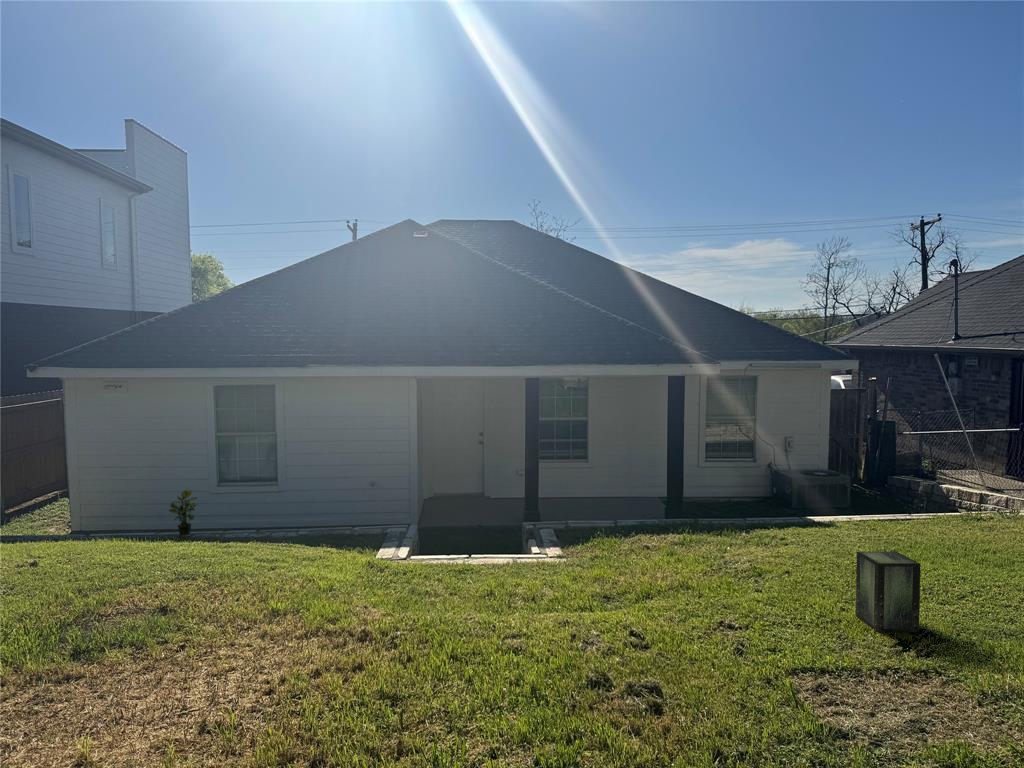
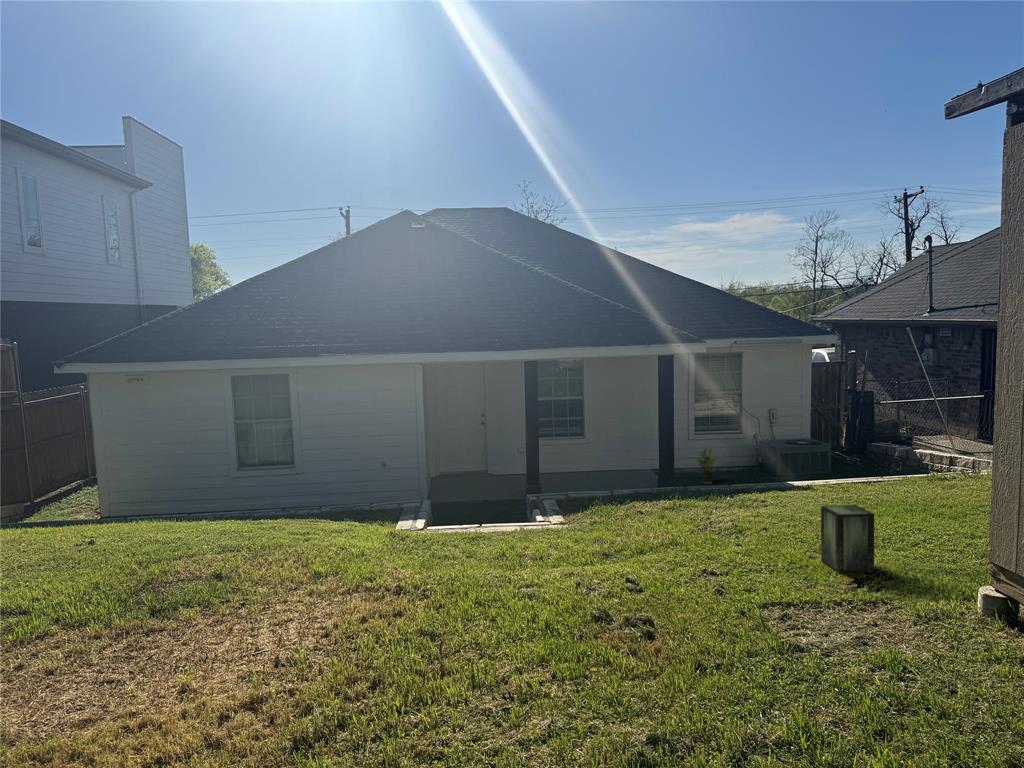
potted plant: present [169,489,197,537] -> present [697,448,717,484]

